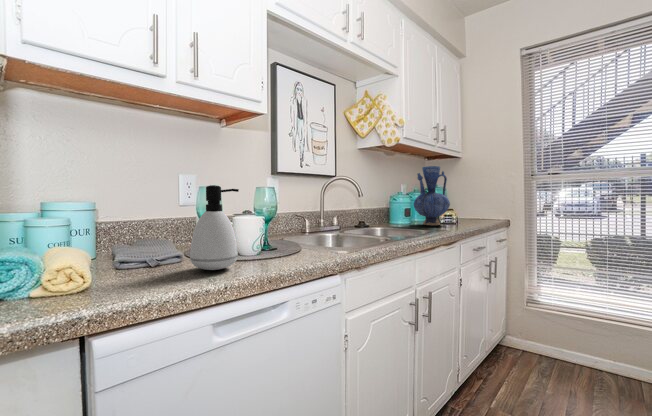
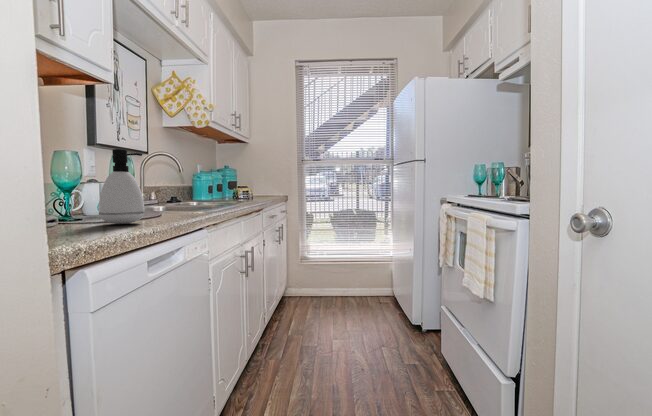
vase: present [414,166,450,225] -> none [219,148,249,200]

